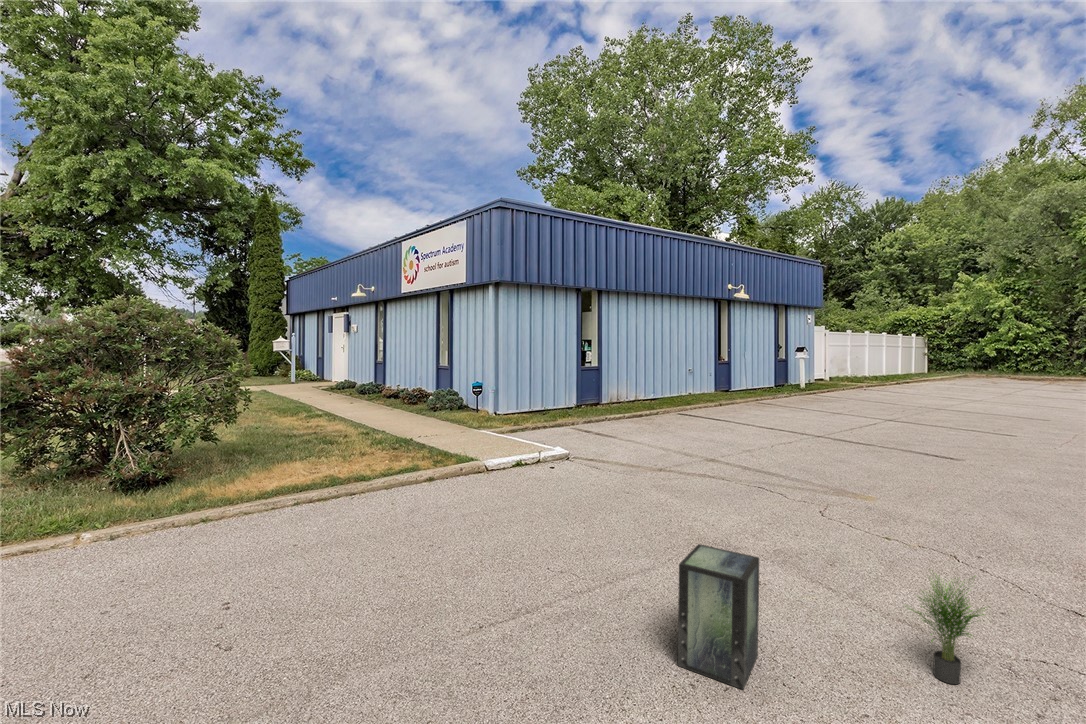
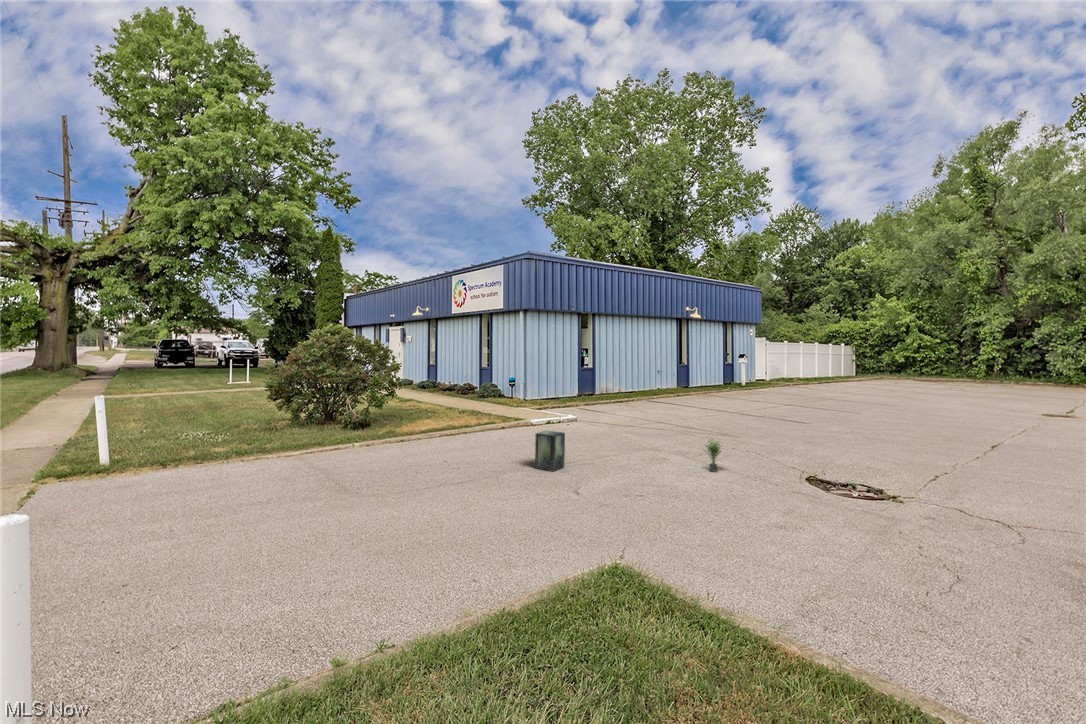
storage box: present [678,544,759,689] -> present [535,431,565,471]

